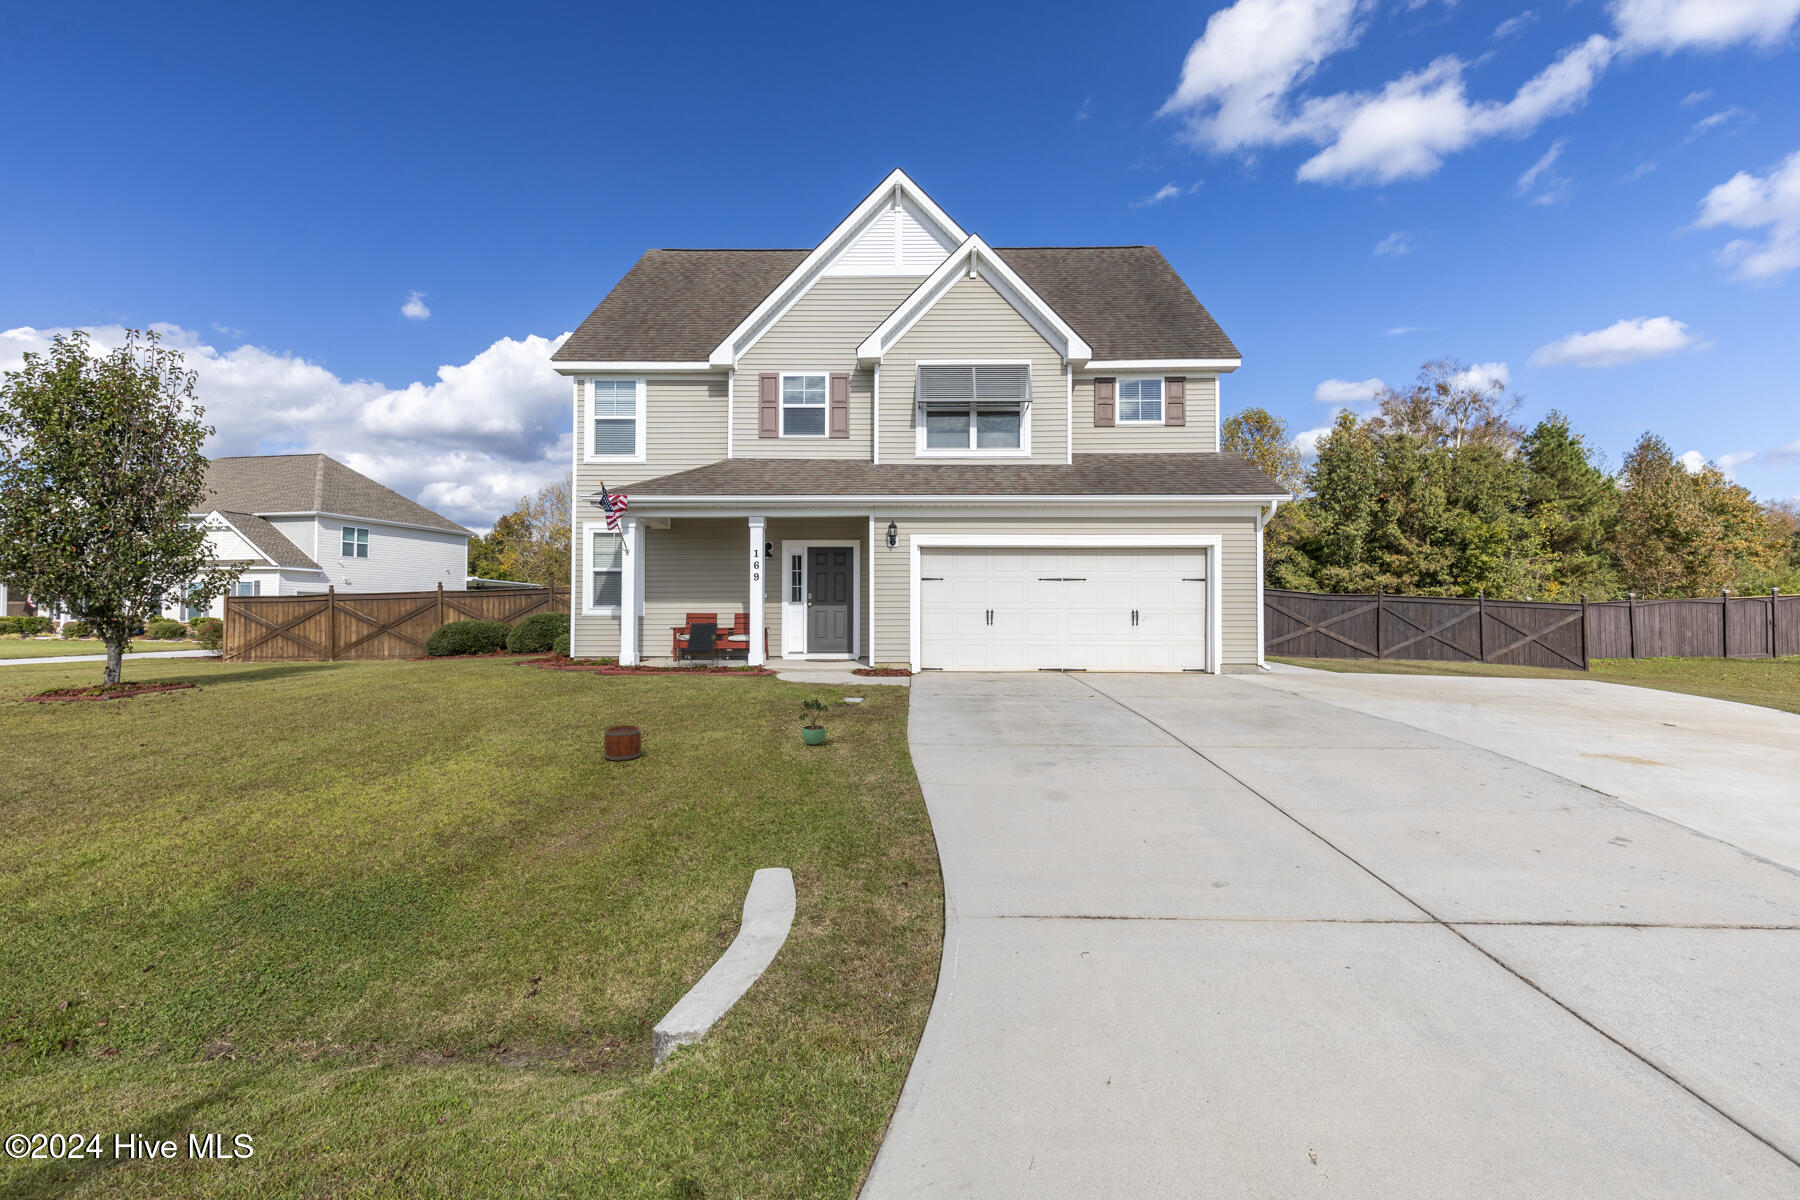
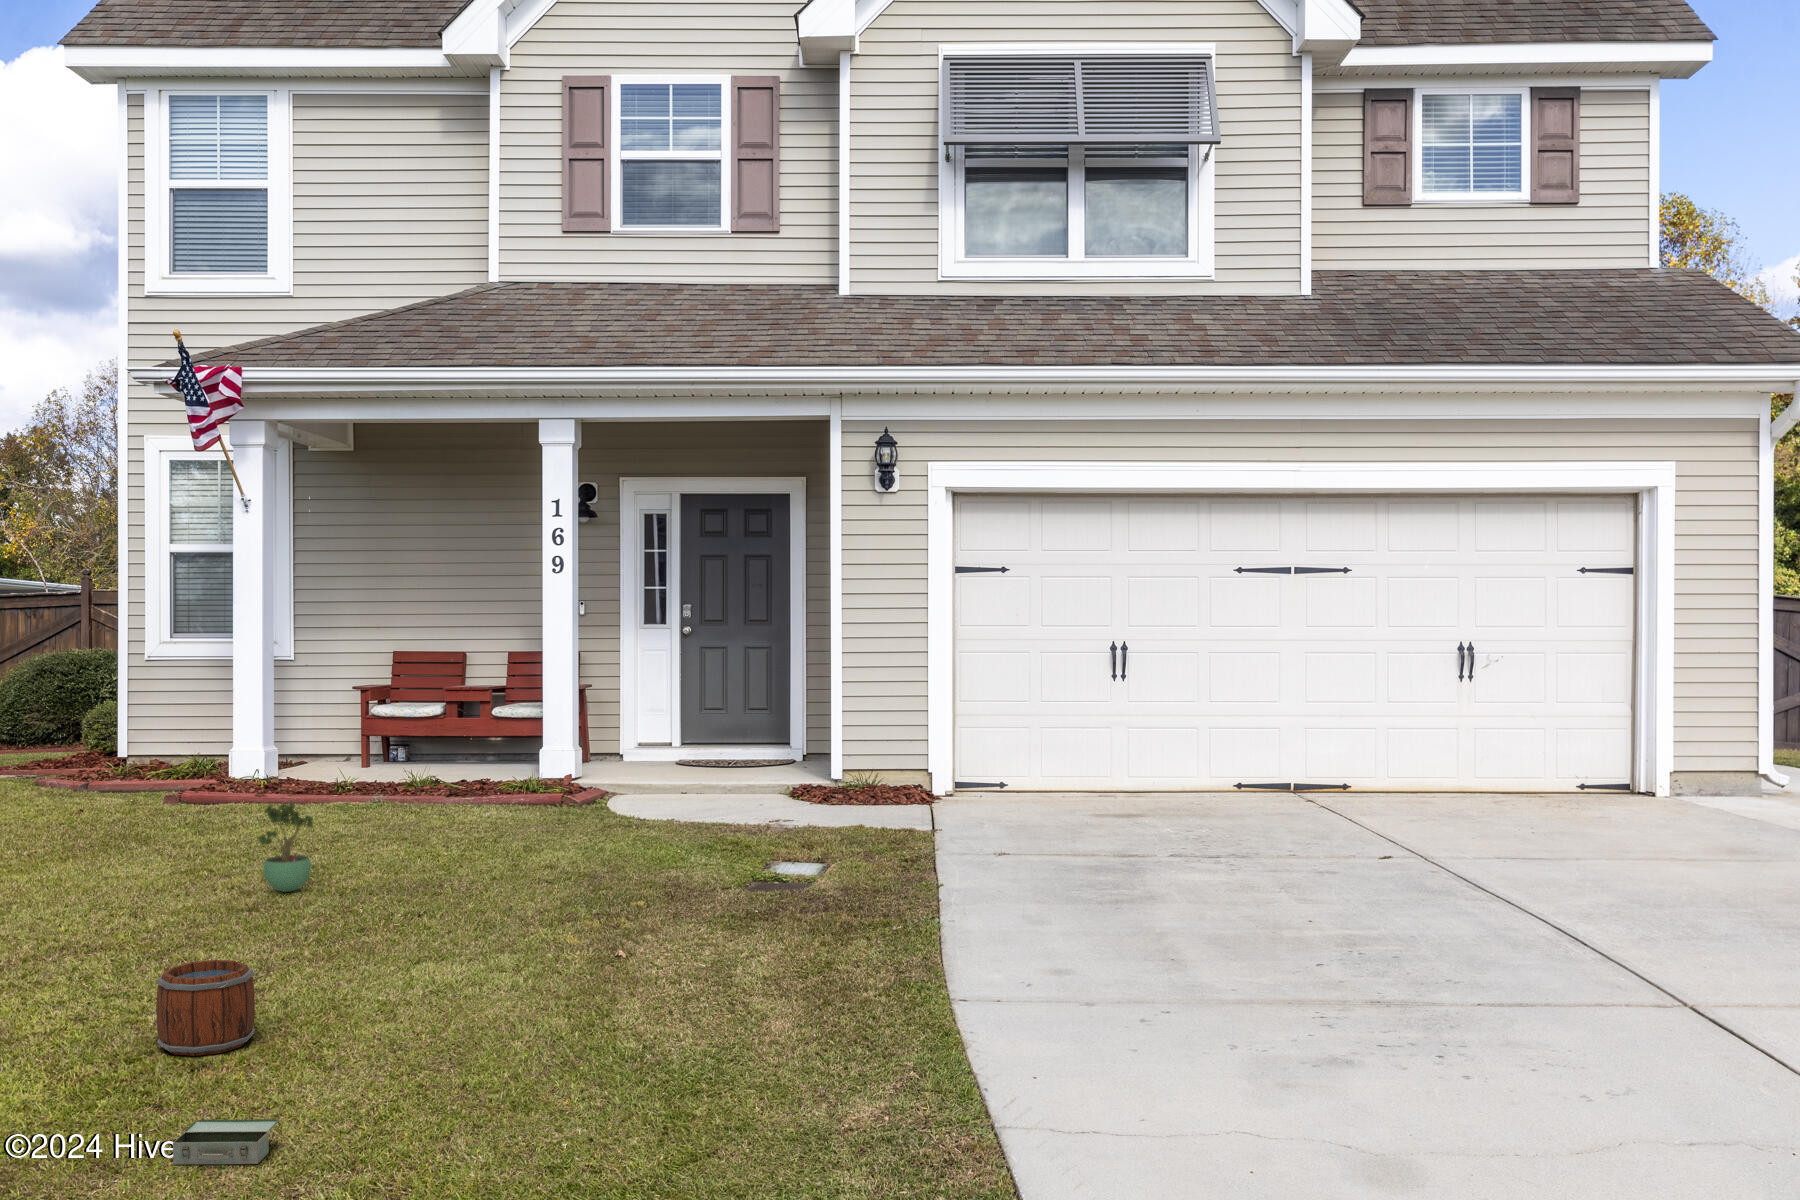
lounge chair: present [678,623,718,665] -> none [369,675,467,780]
potted plant: present [799,699,828,745] -> present [258,803,313,892]
toolbox: none [616,779,655,794] -> present [173,1119,278,1165]

